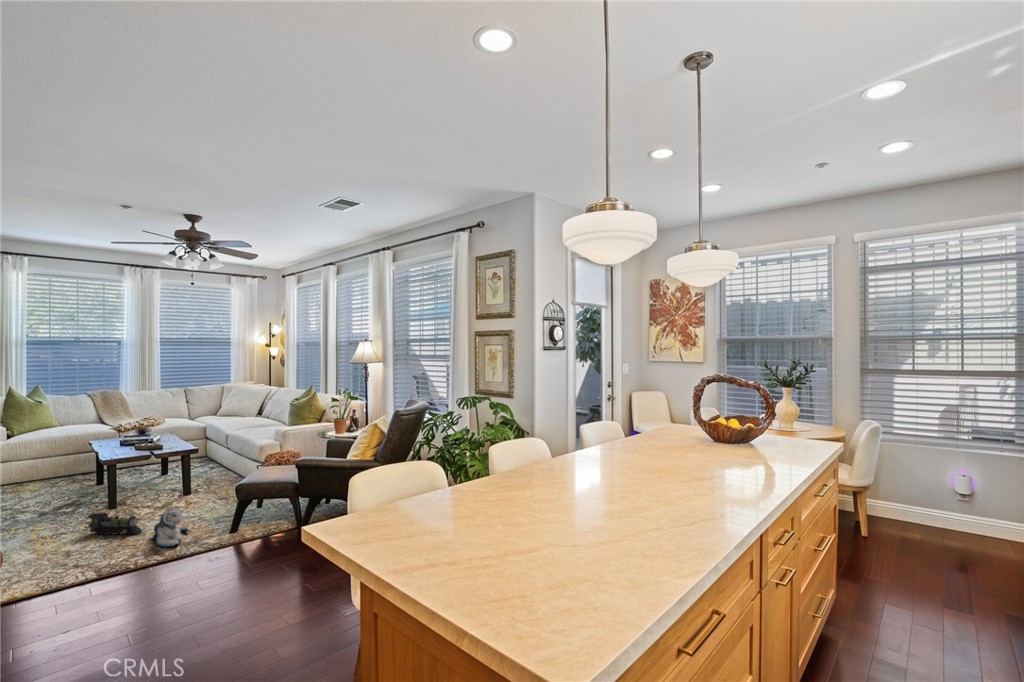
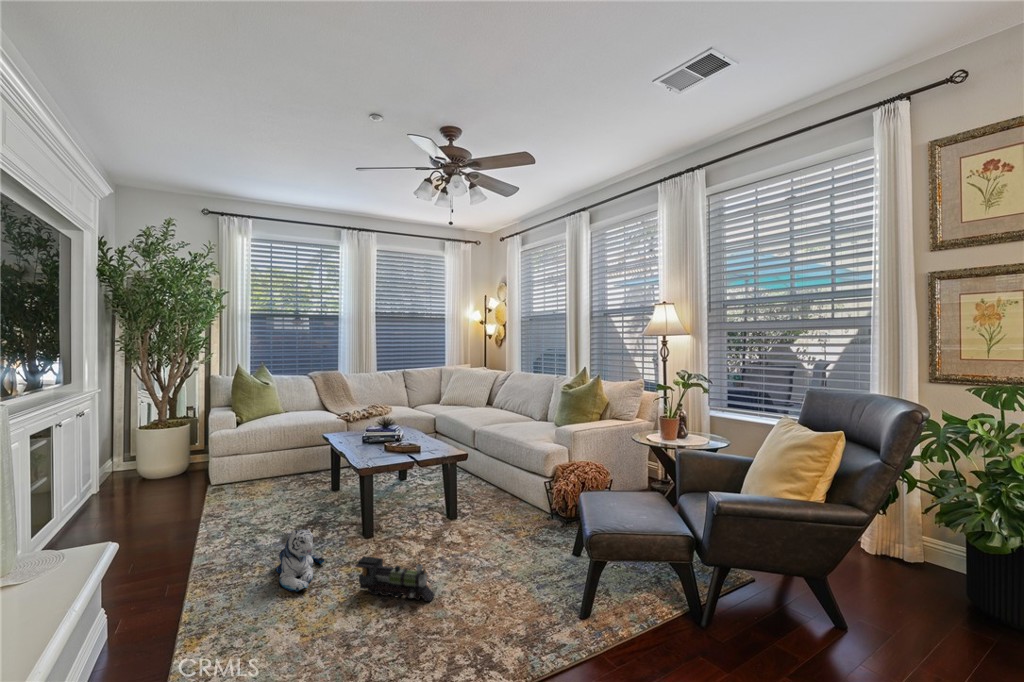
plush toy: present [152,508,189,547] -> present [276,529,324,592]

